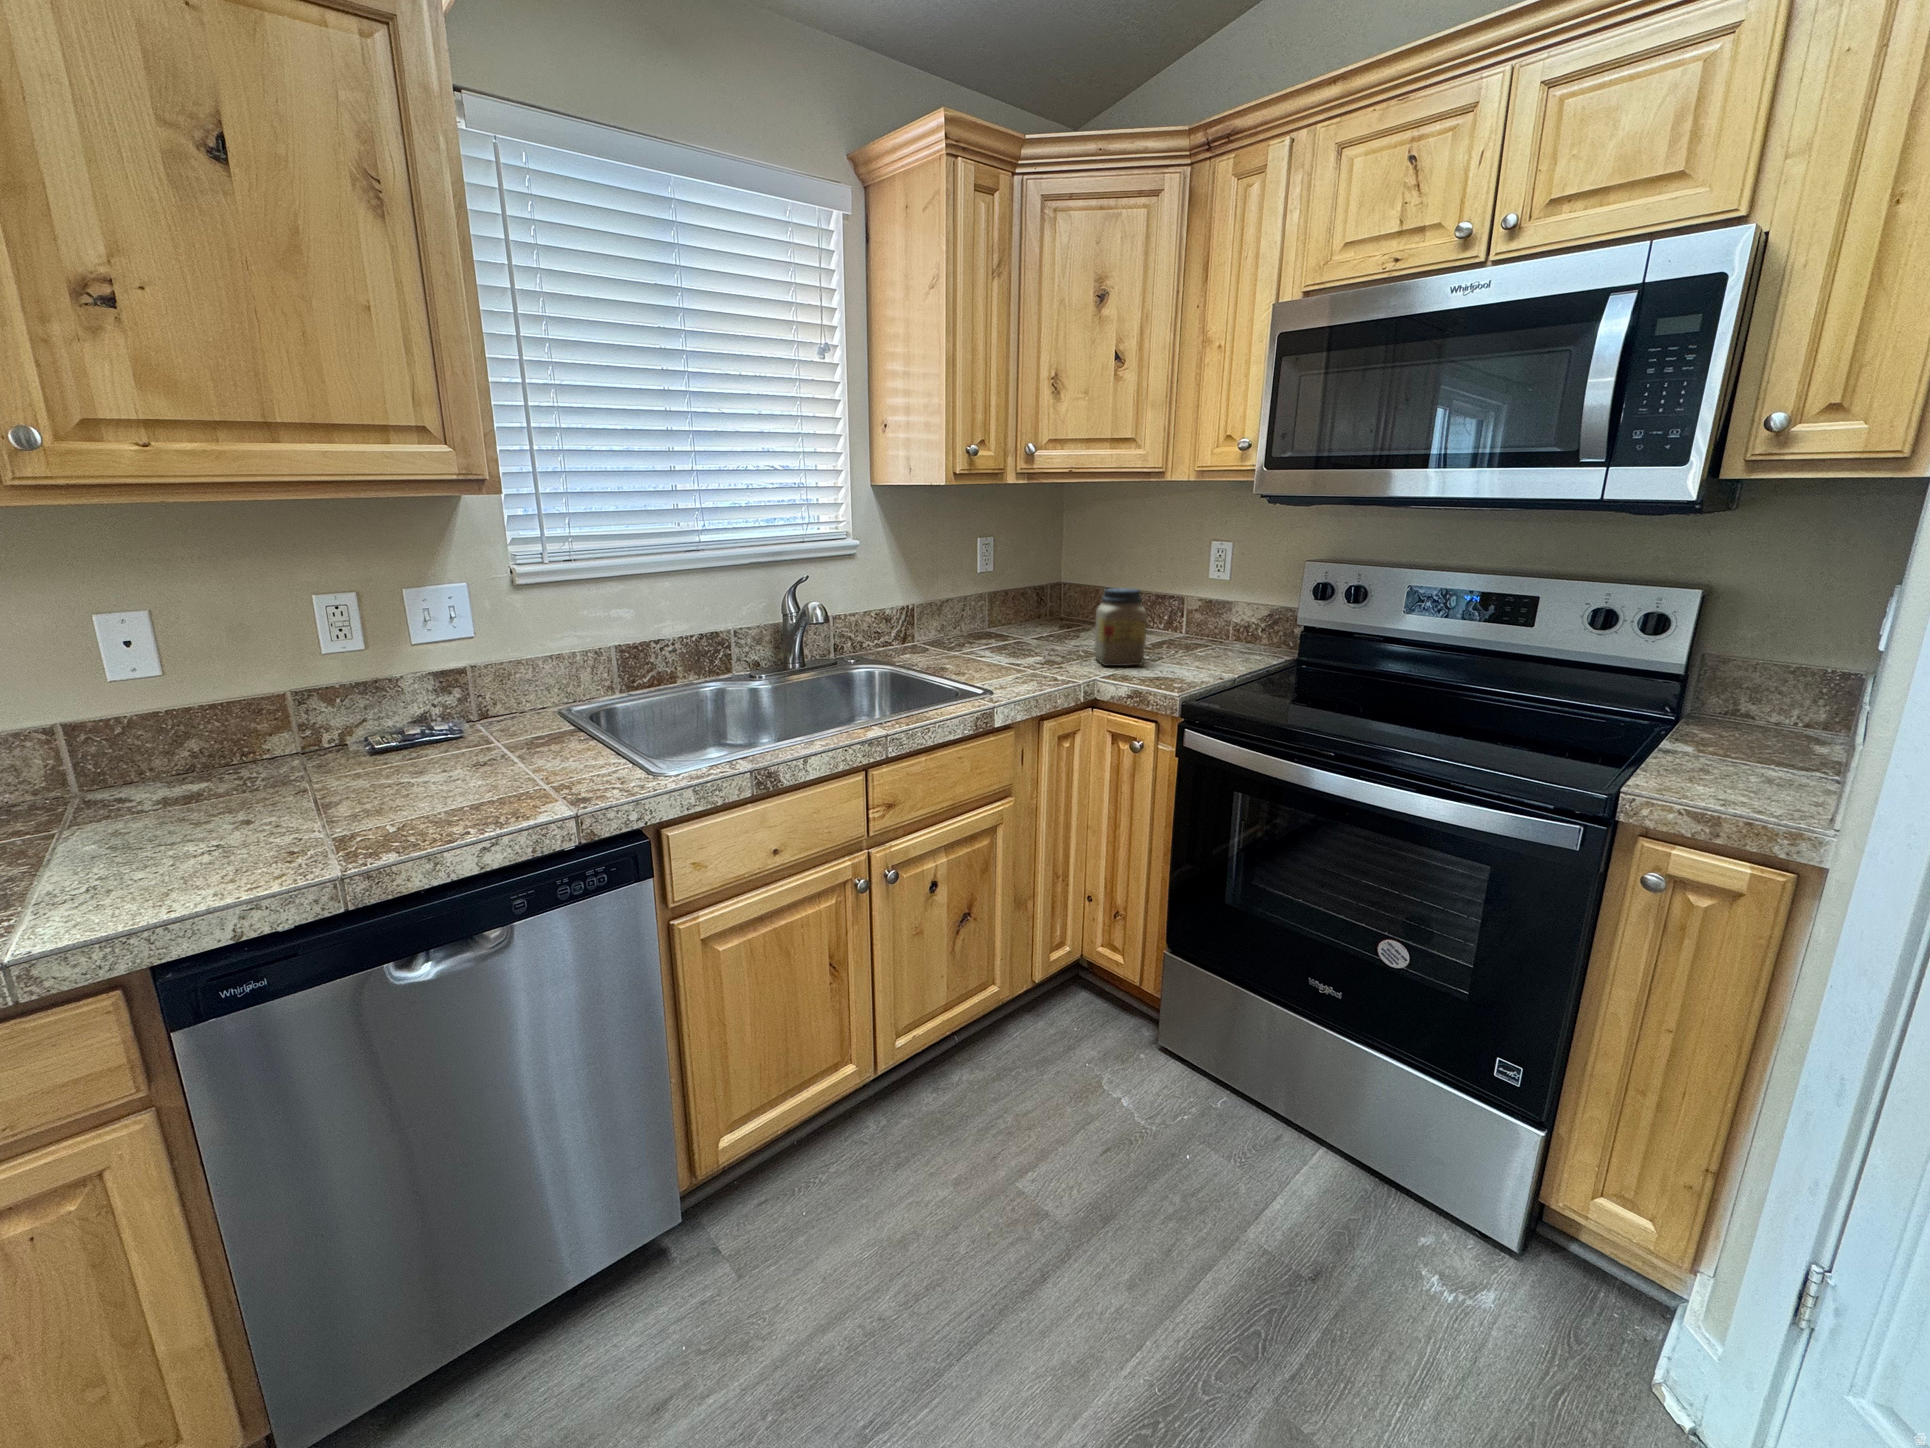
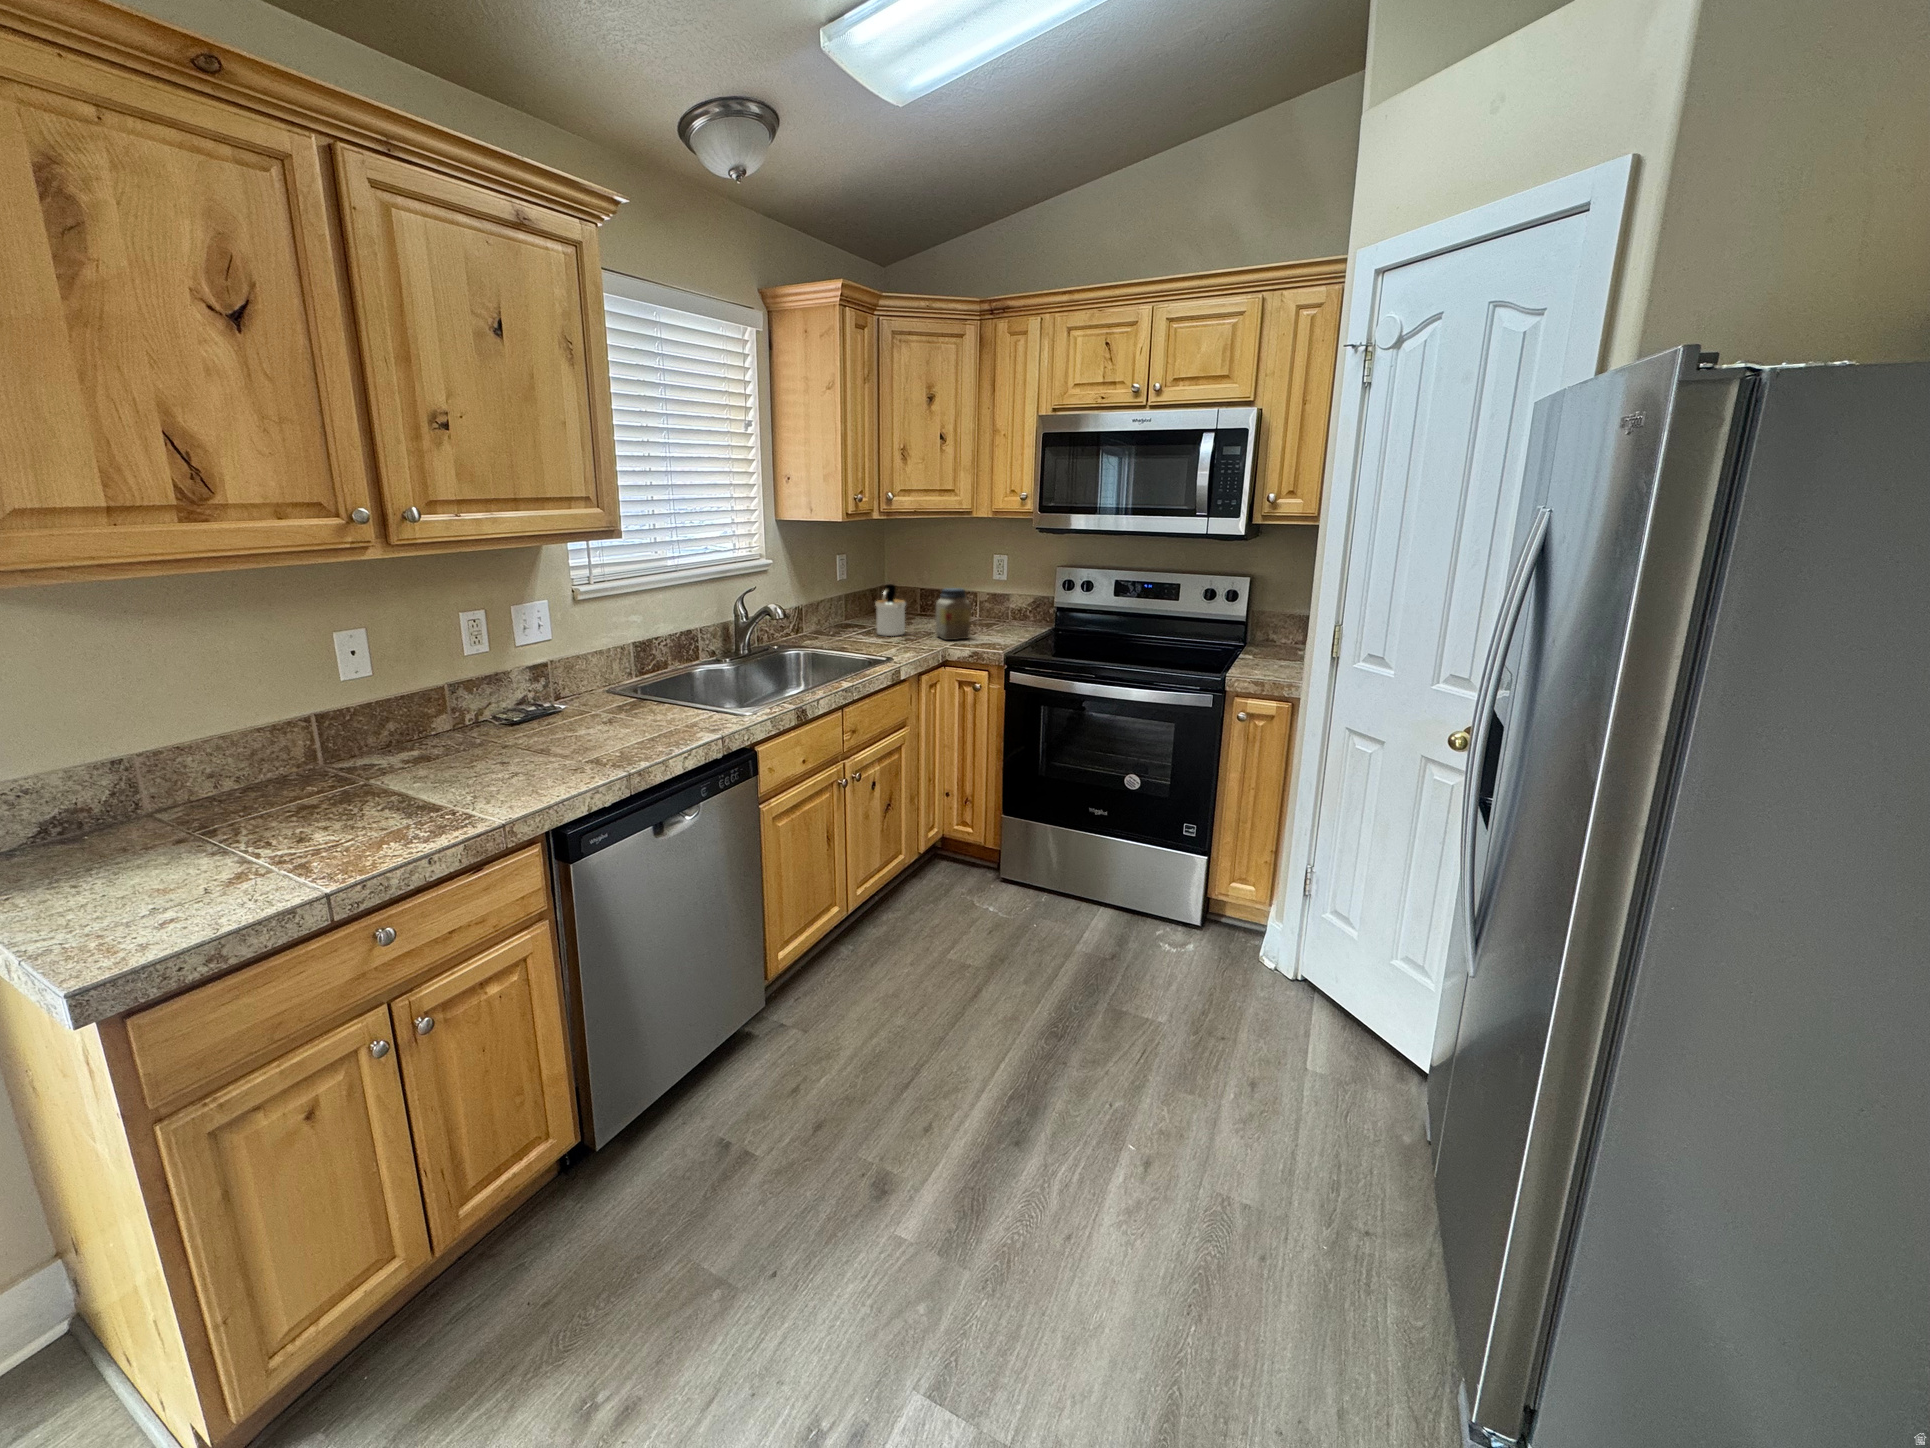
soap dispenser: none [1012,580,1056,653] -> present [875,584,906,636]

